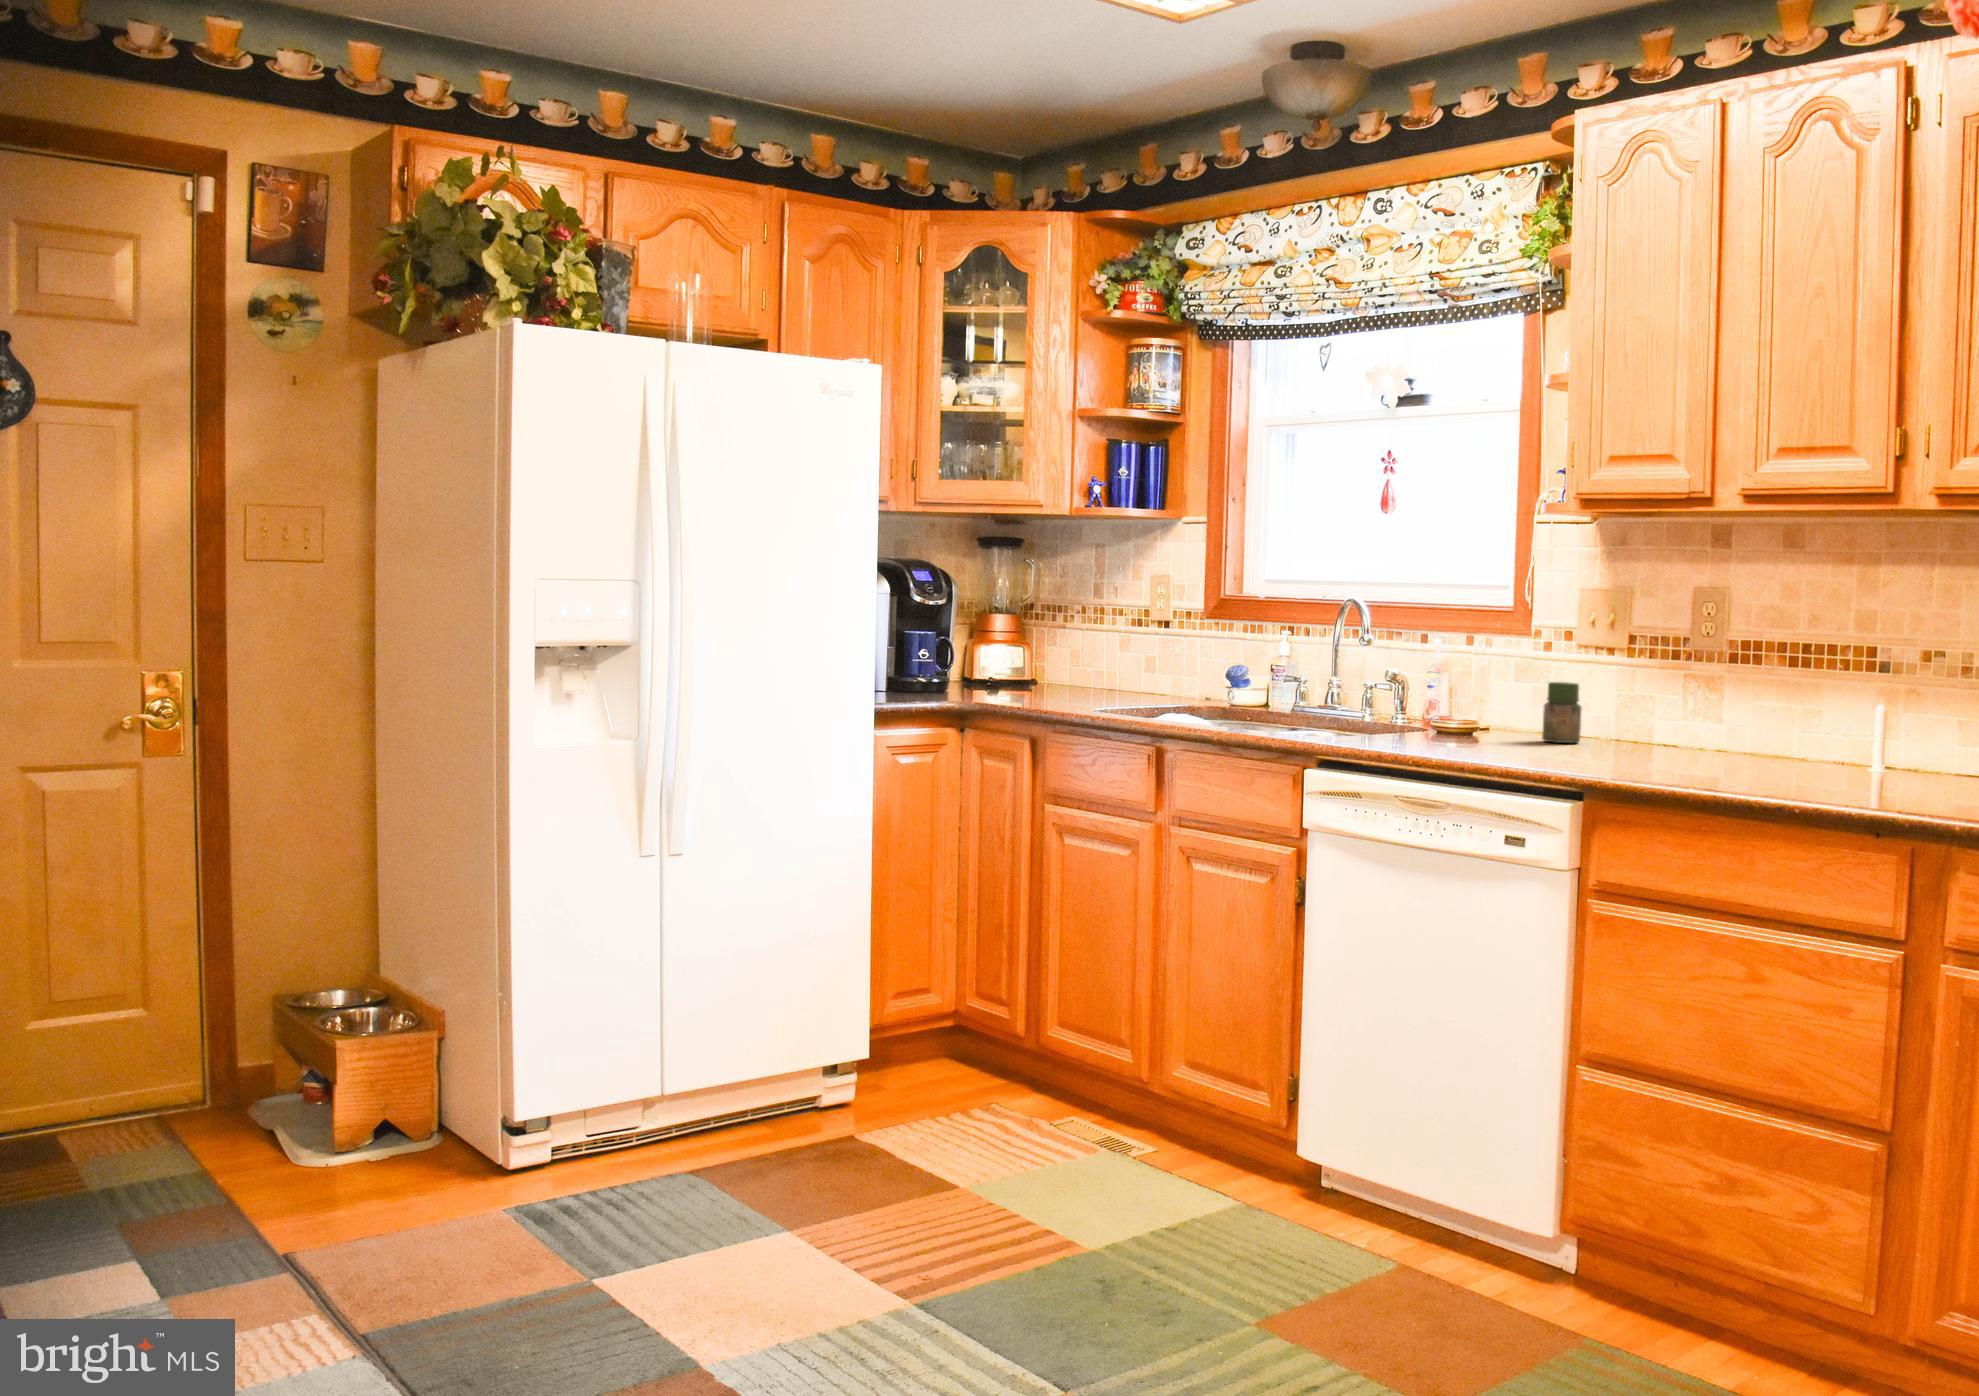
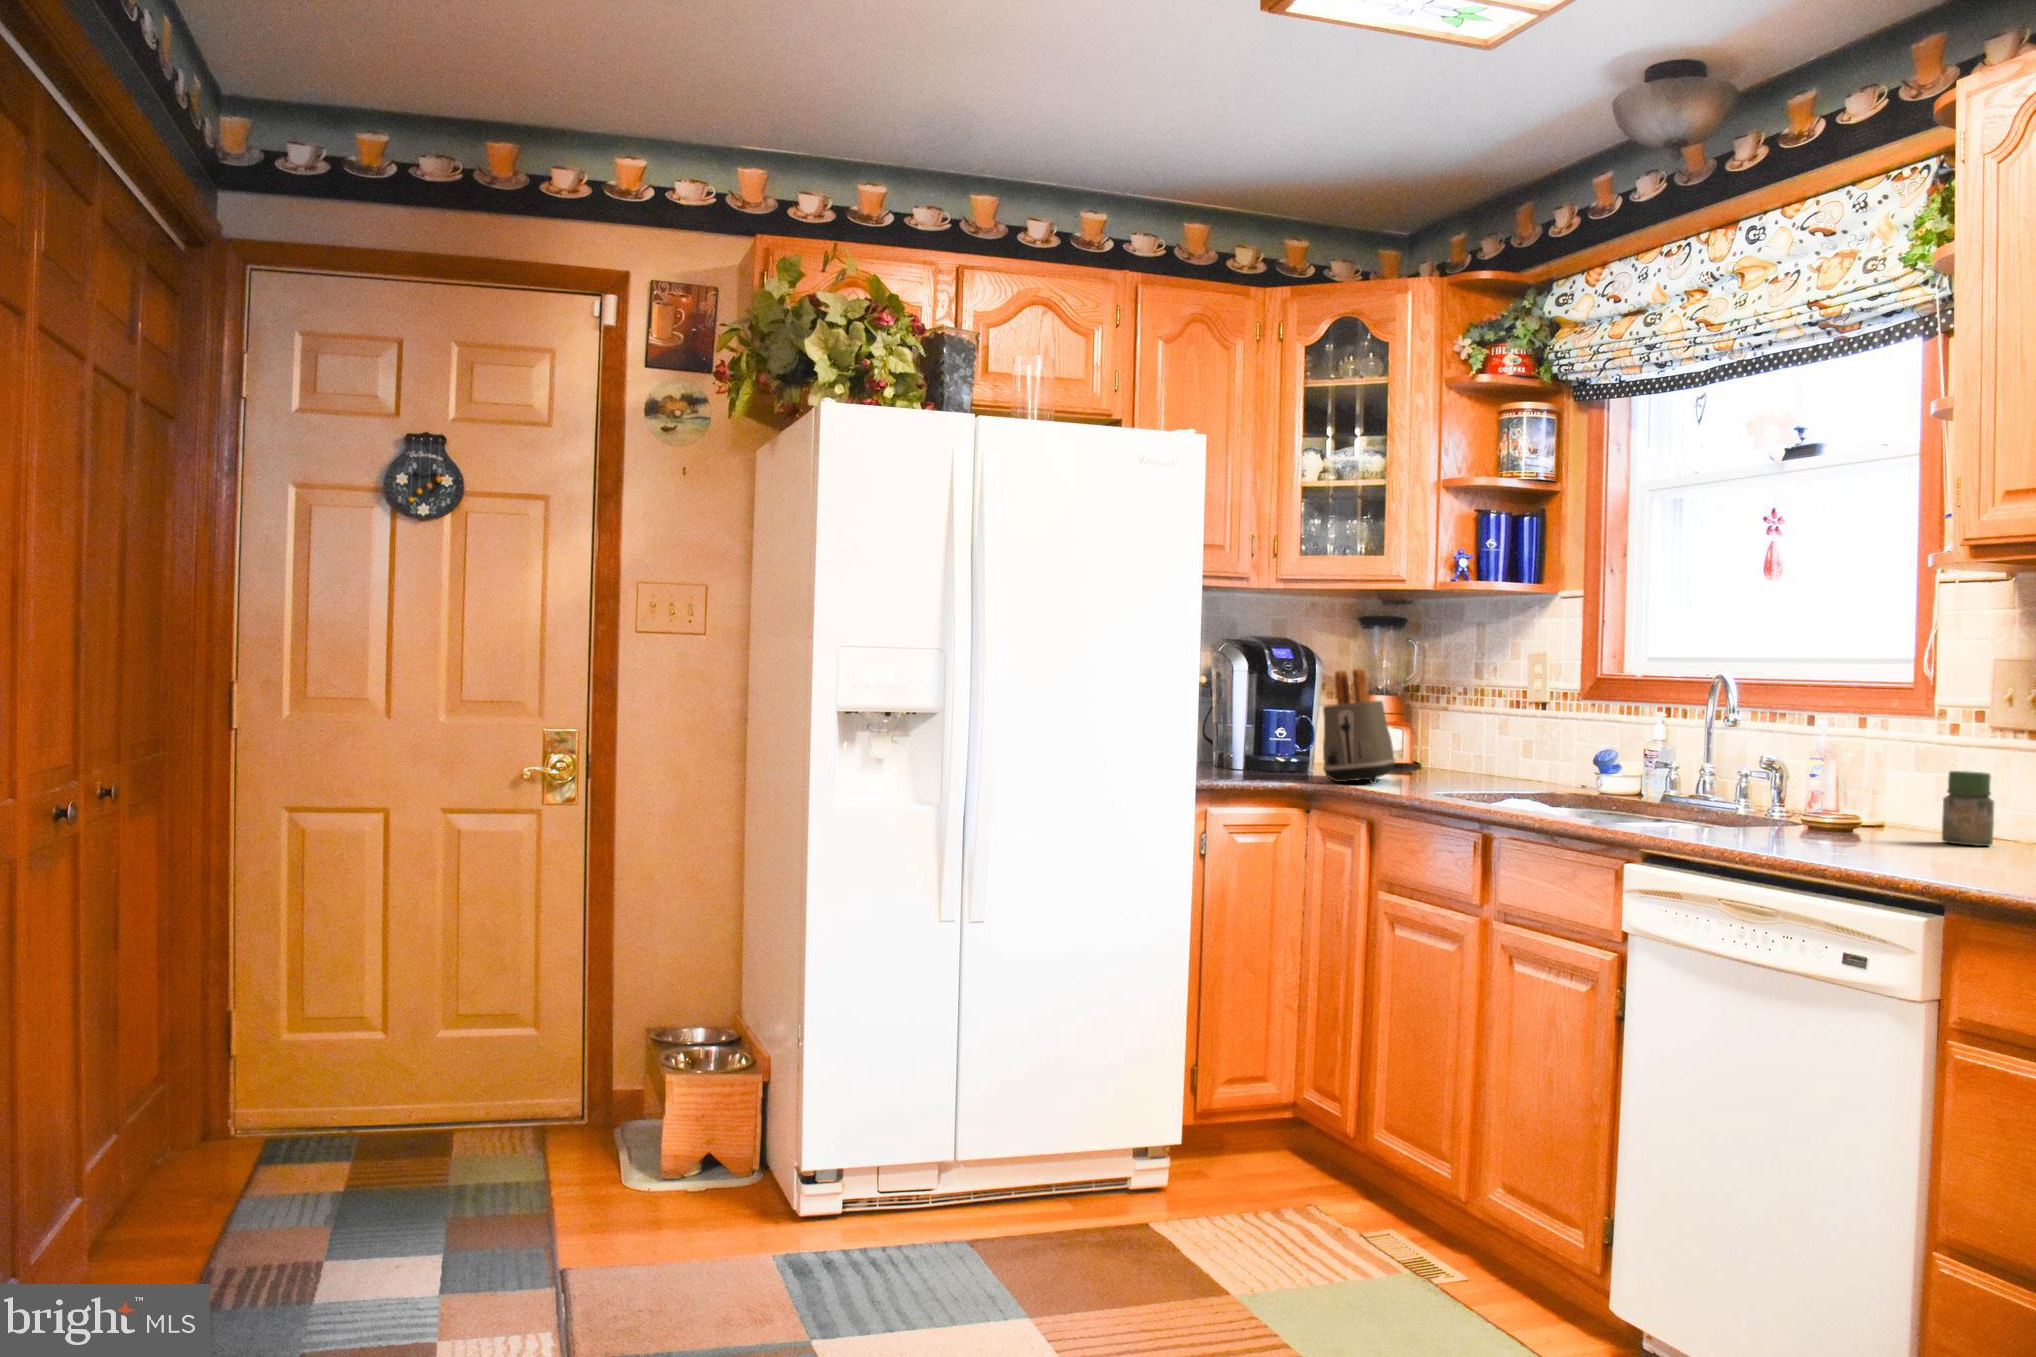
toaster: none [982,592,1049,703] -> present [1323,669,1395,784]

